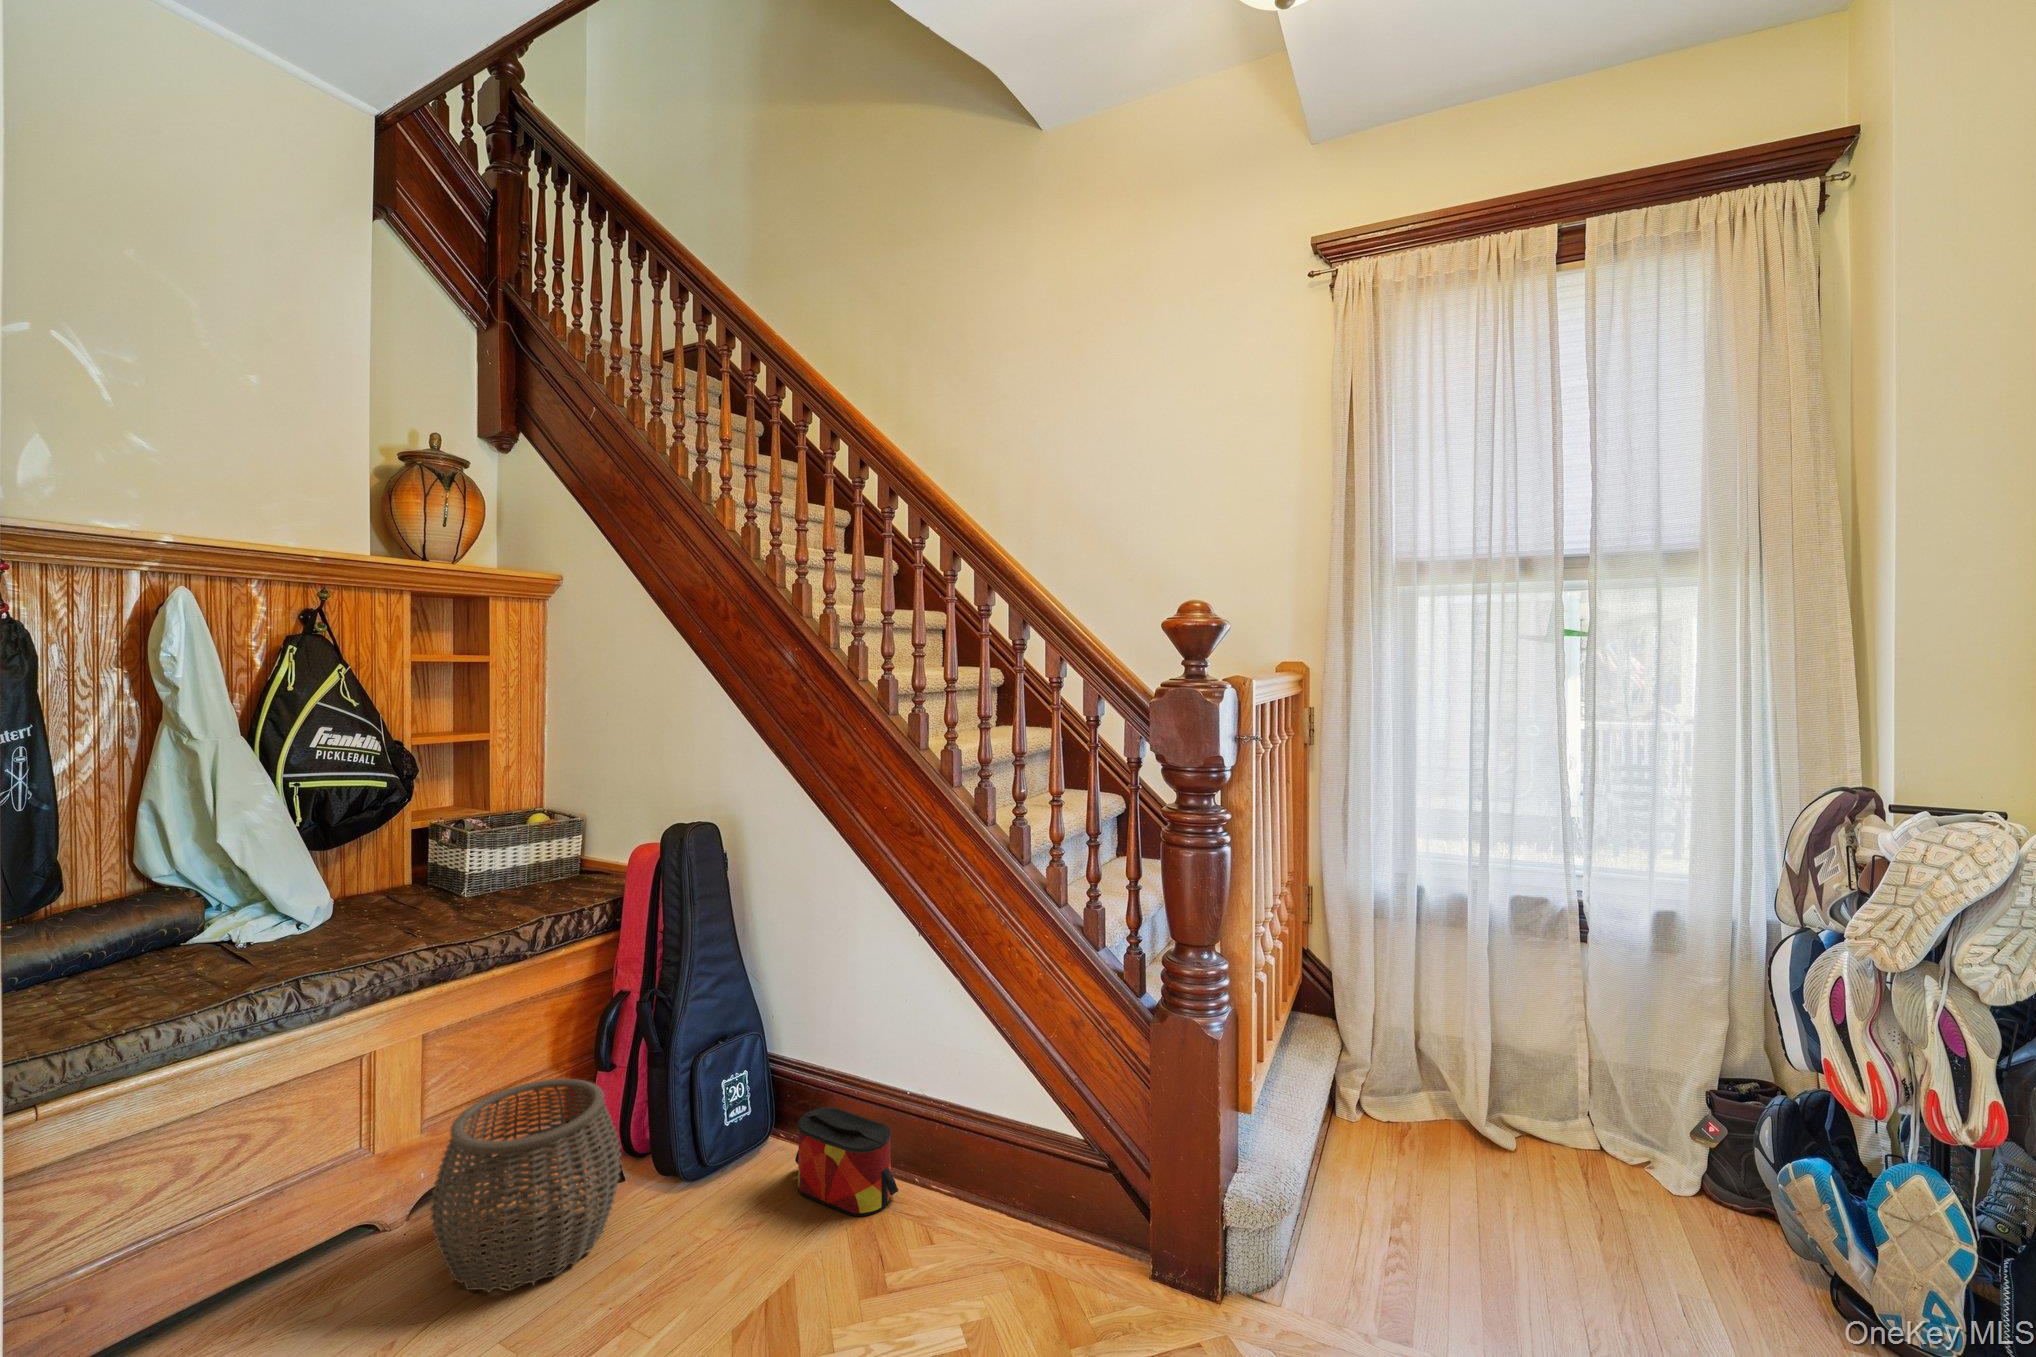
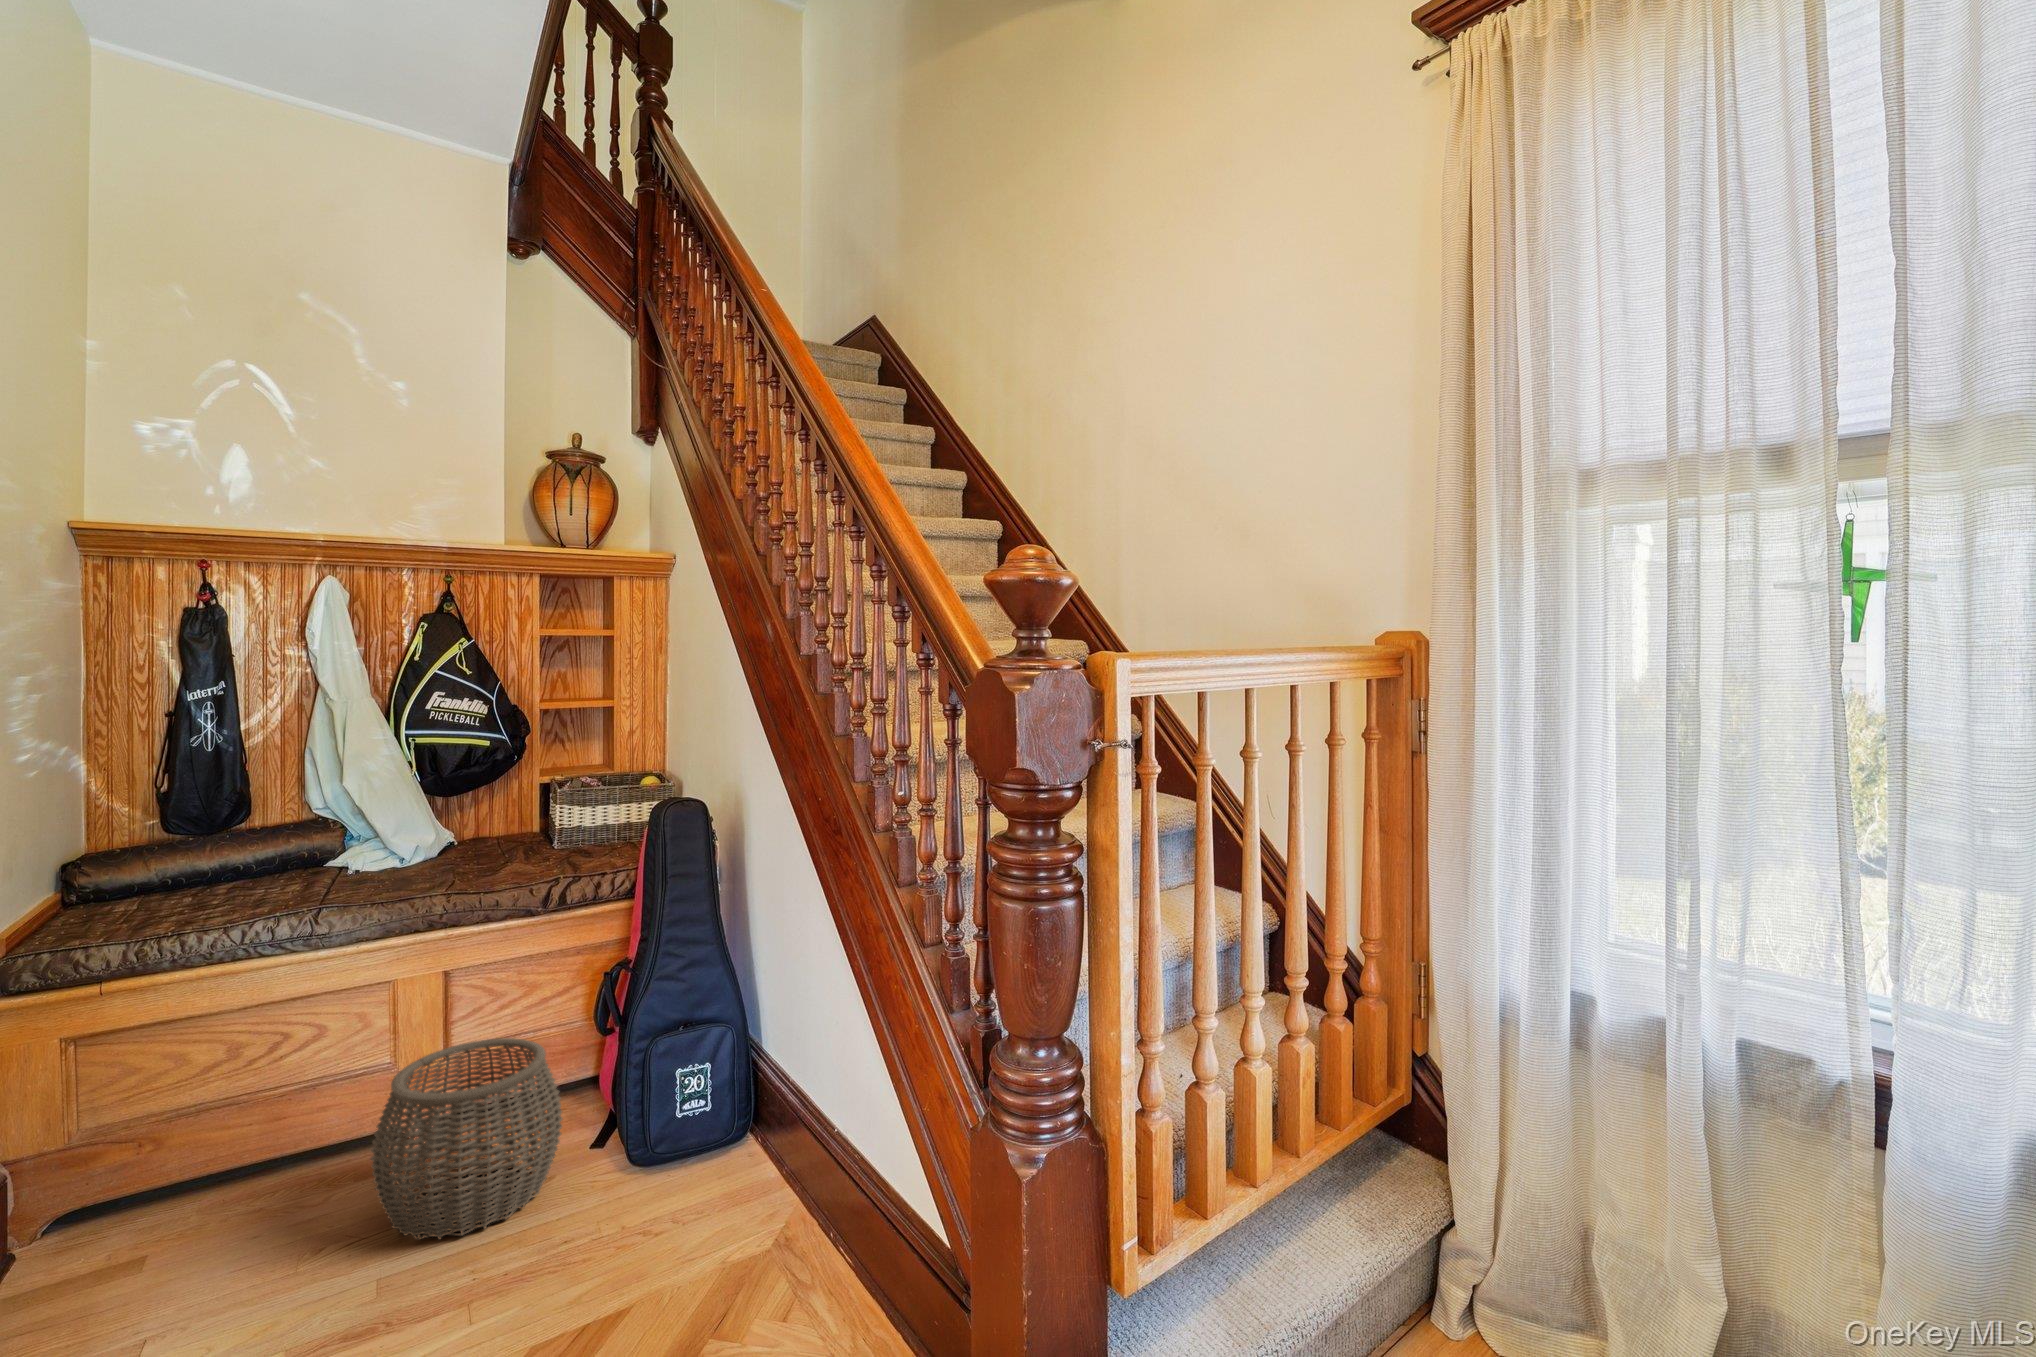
bag: present [795,1107,899,1216] -> none [719,1122,805,1259]

